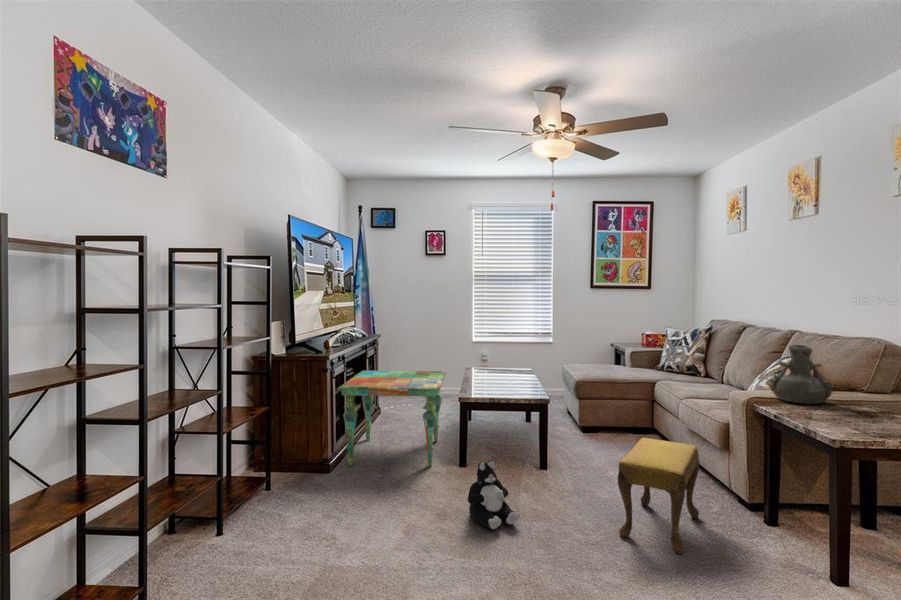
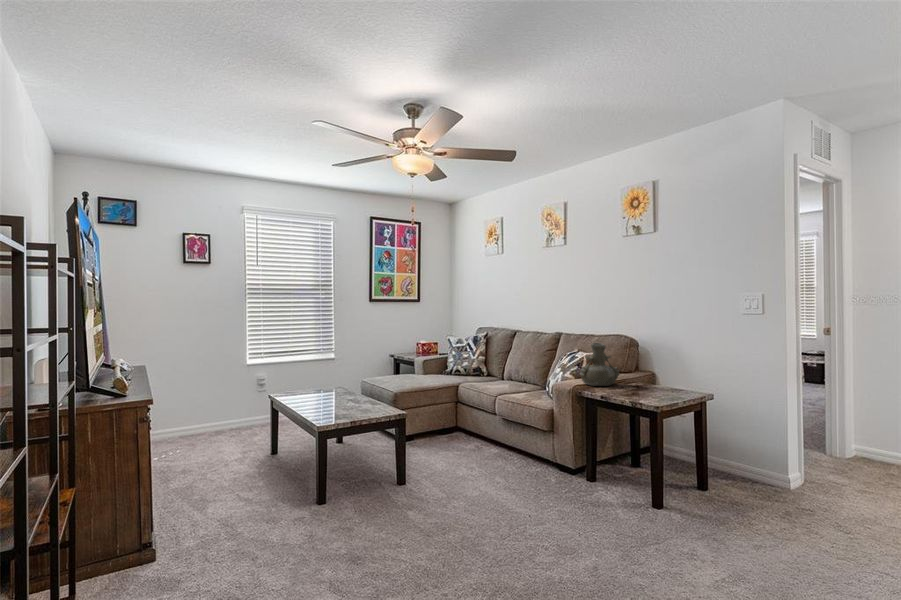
side table: present [338,371,445,467] -> none [159,402,301,538]
footstool: present [618,438,699,554] -> none [504,431,566,521]
plush toy: present [468,461,520,529] -> none [381,482,438,550]

